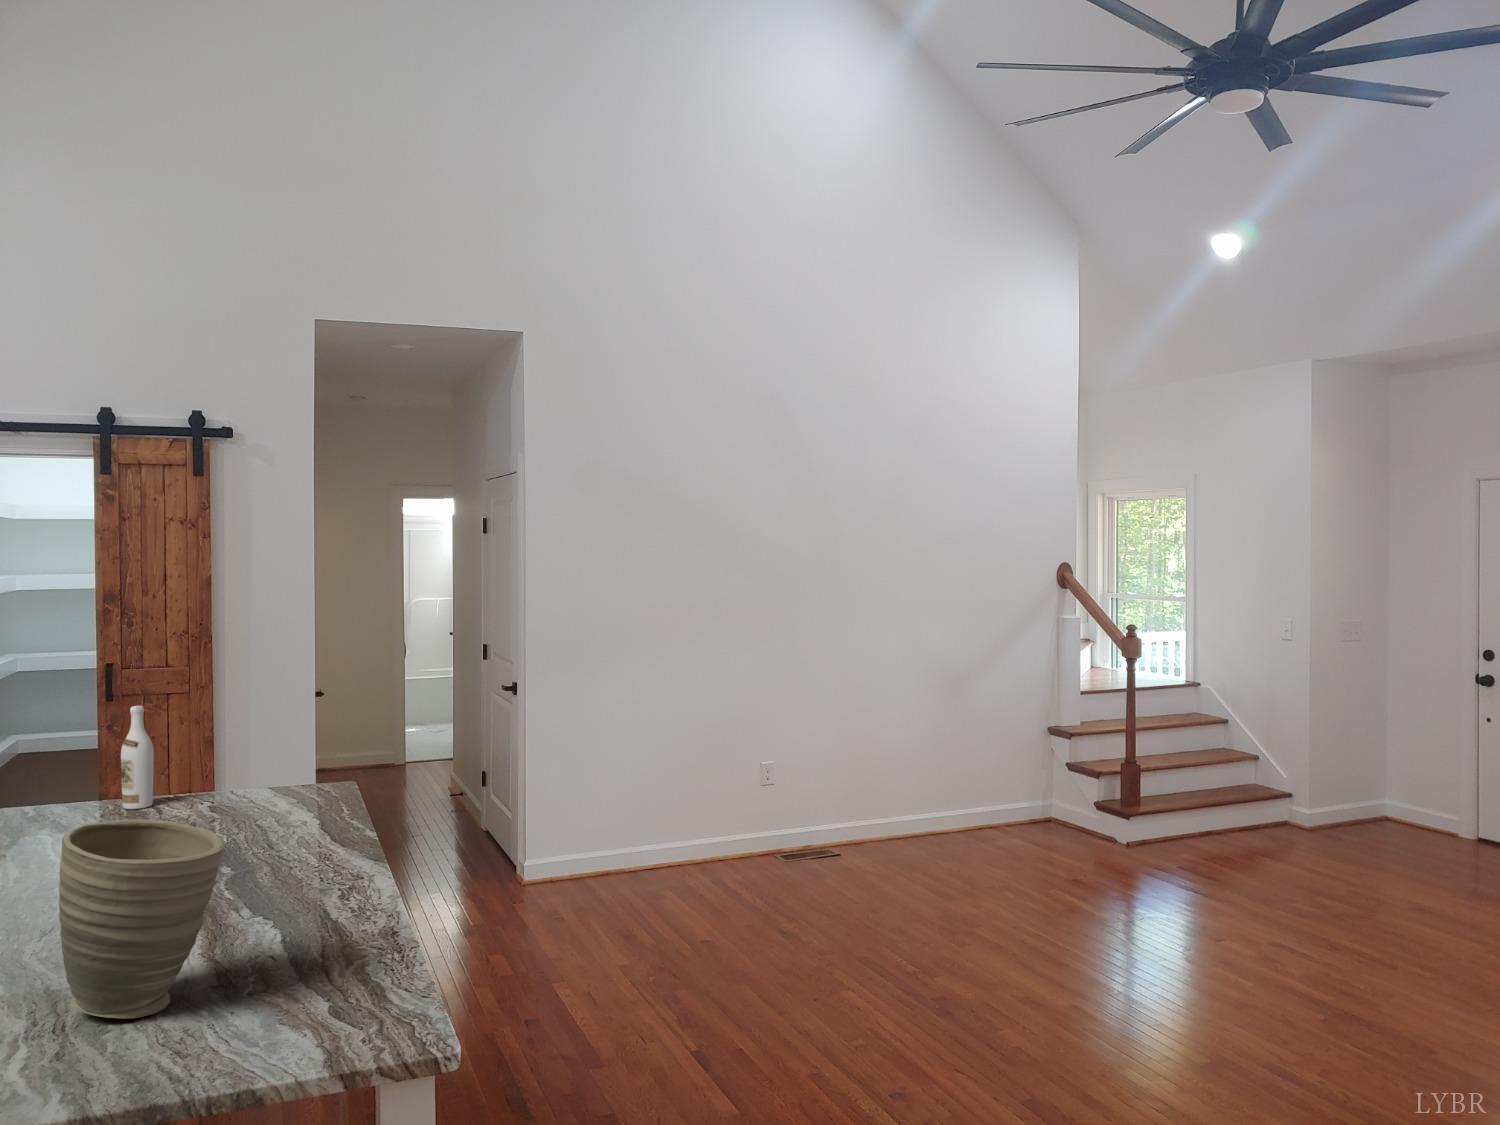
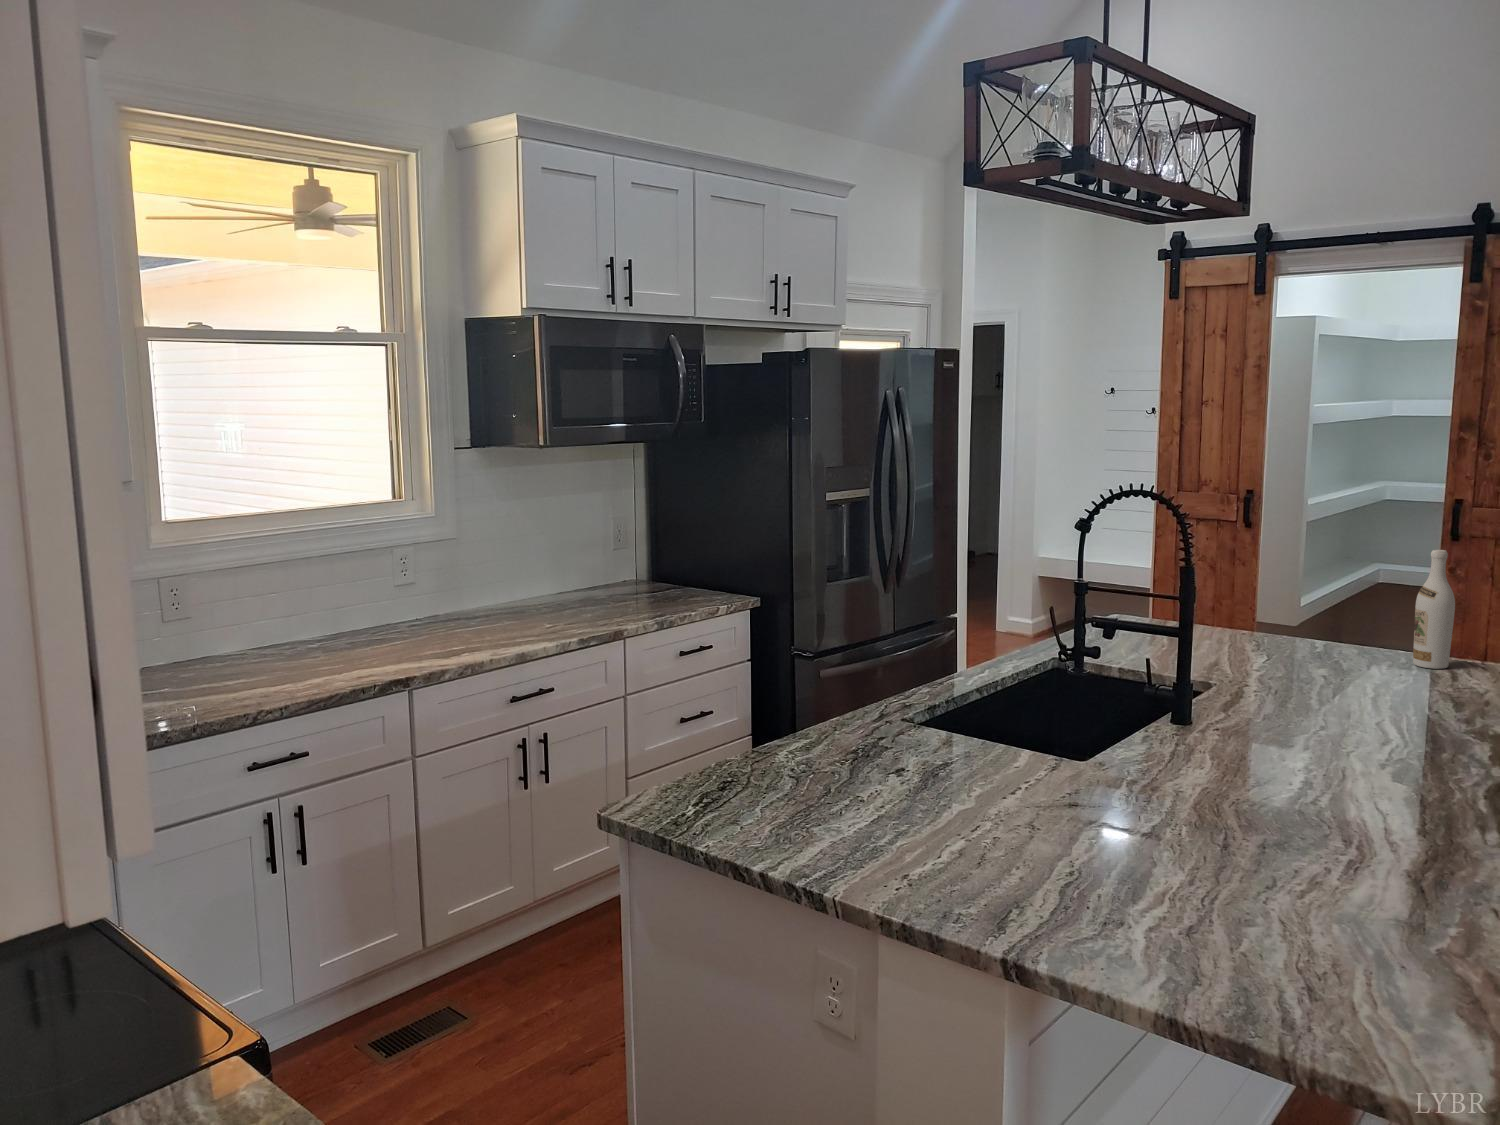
vase: present [59,819,225,1019] -> none [1220,681,1426,926]

